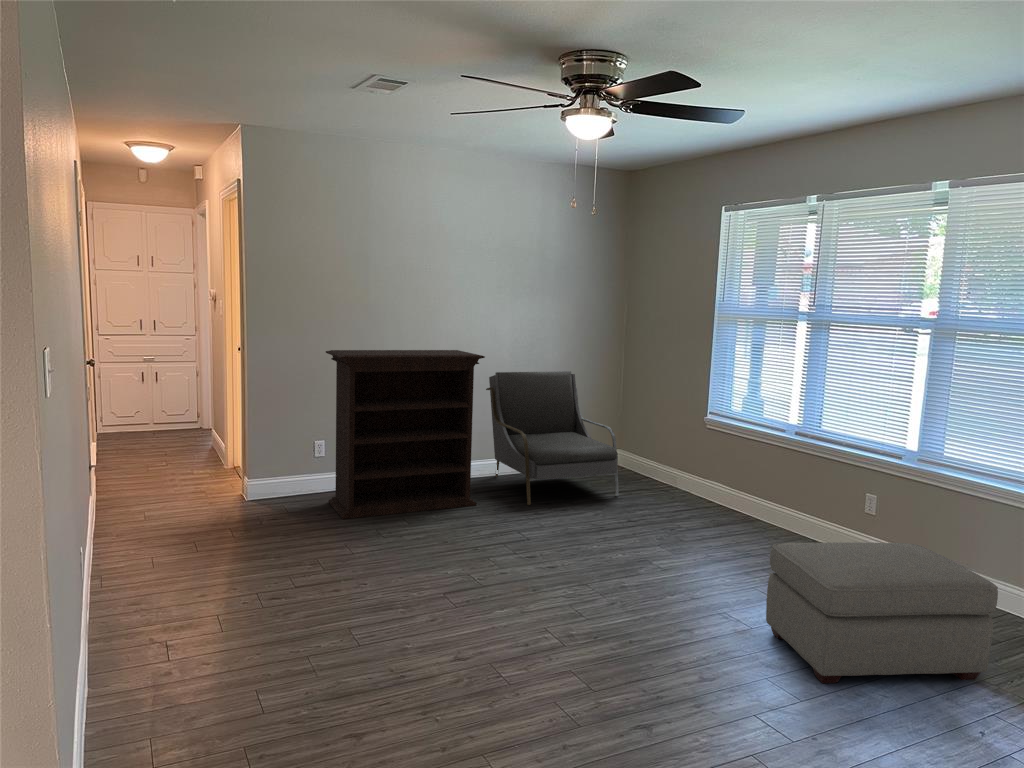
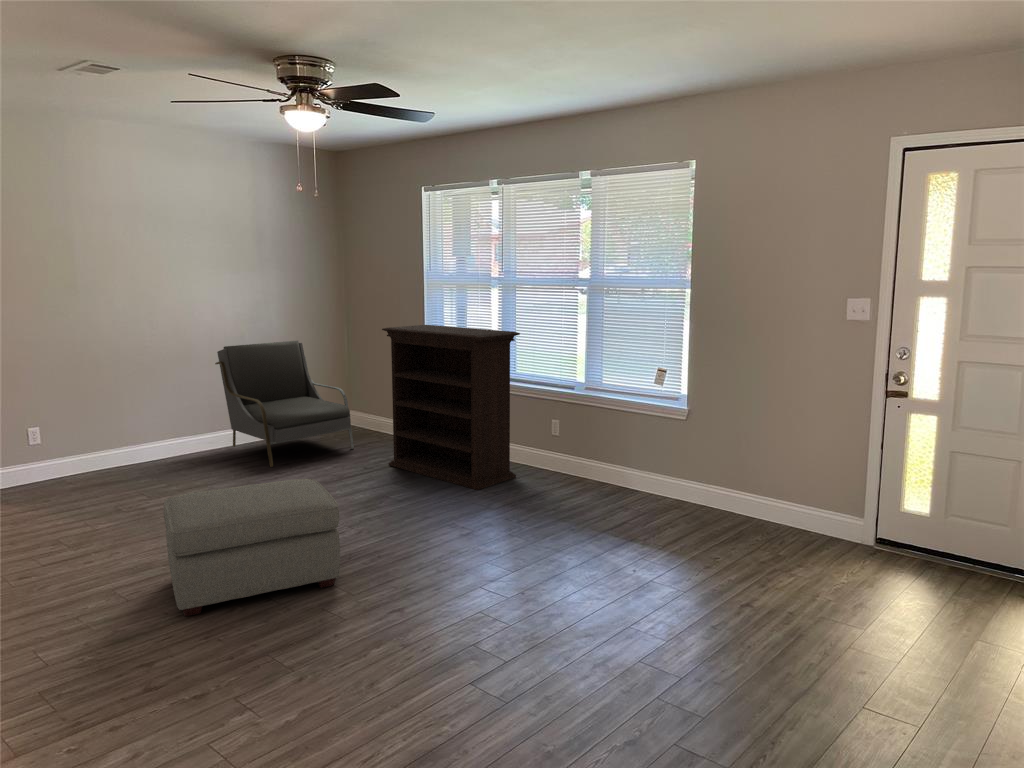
bookshelf: present [326,350,485,519] -> present [382,325,520,490]
ottoman: present [766,542,998,683] -> present [163,479,340,616]

